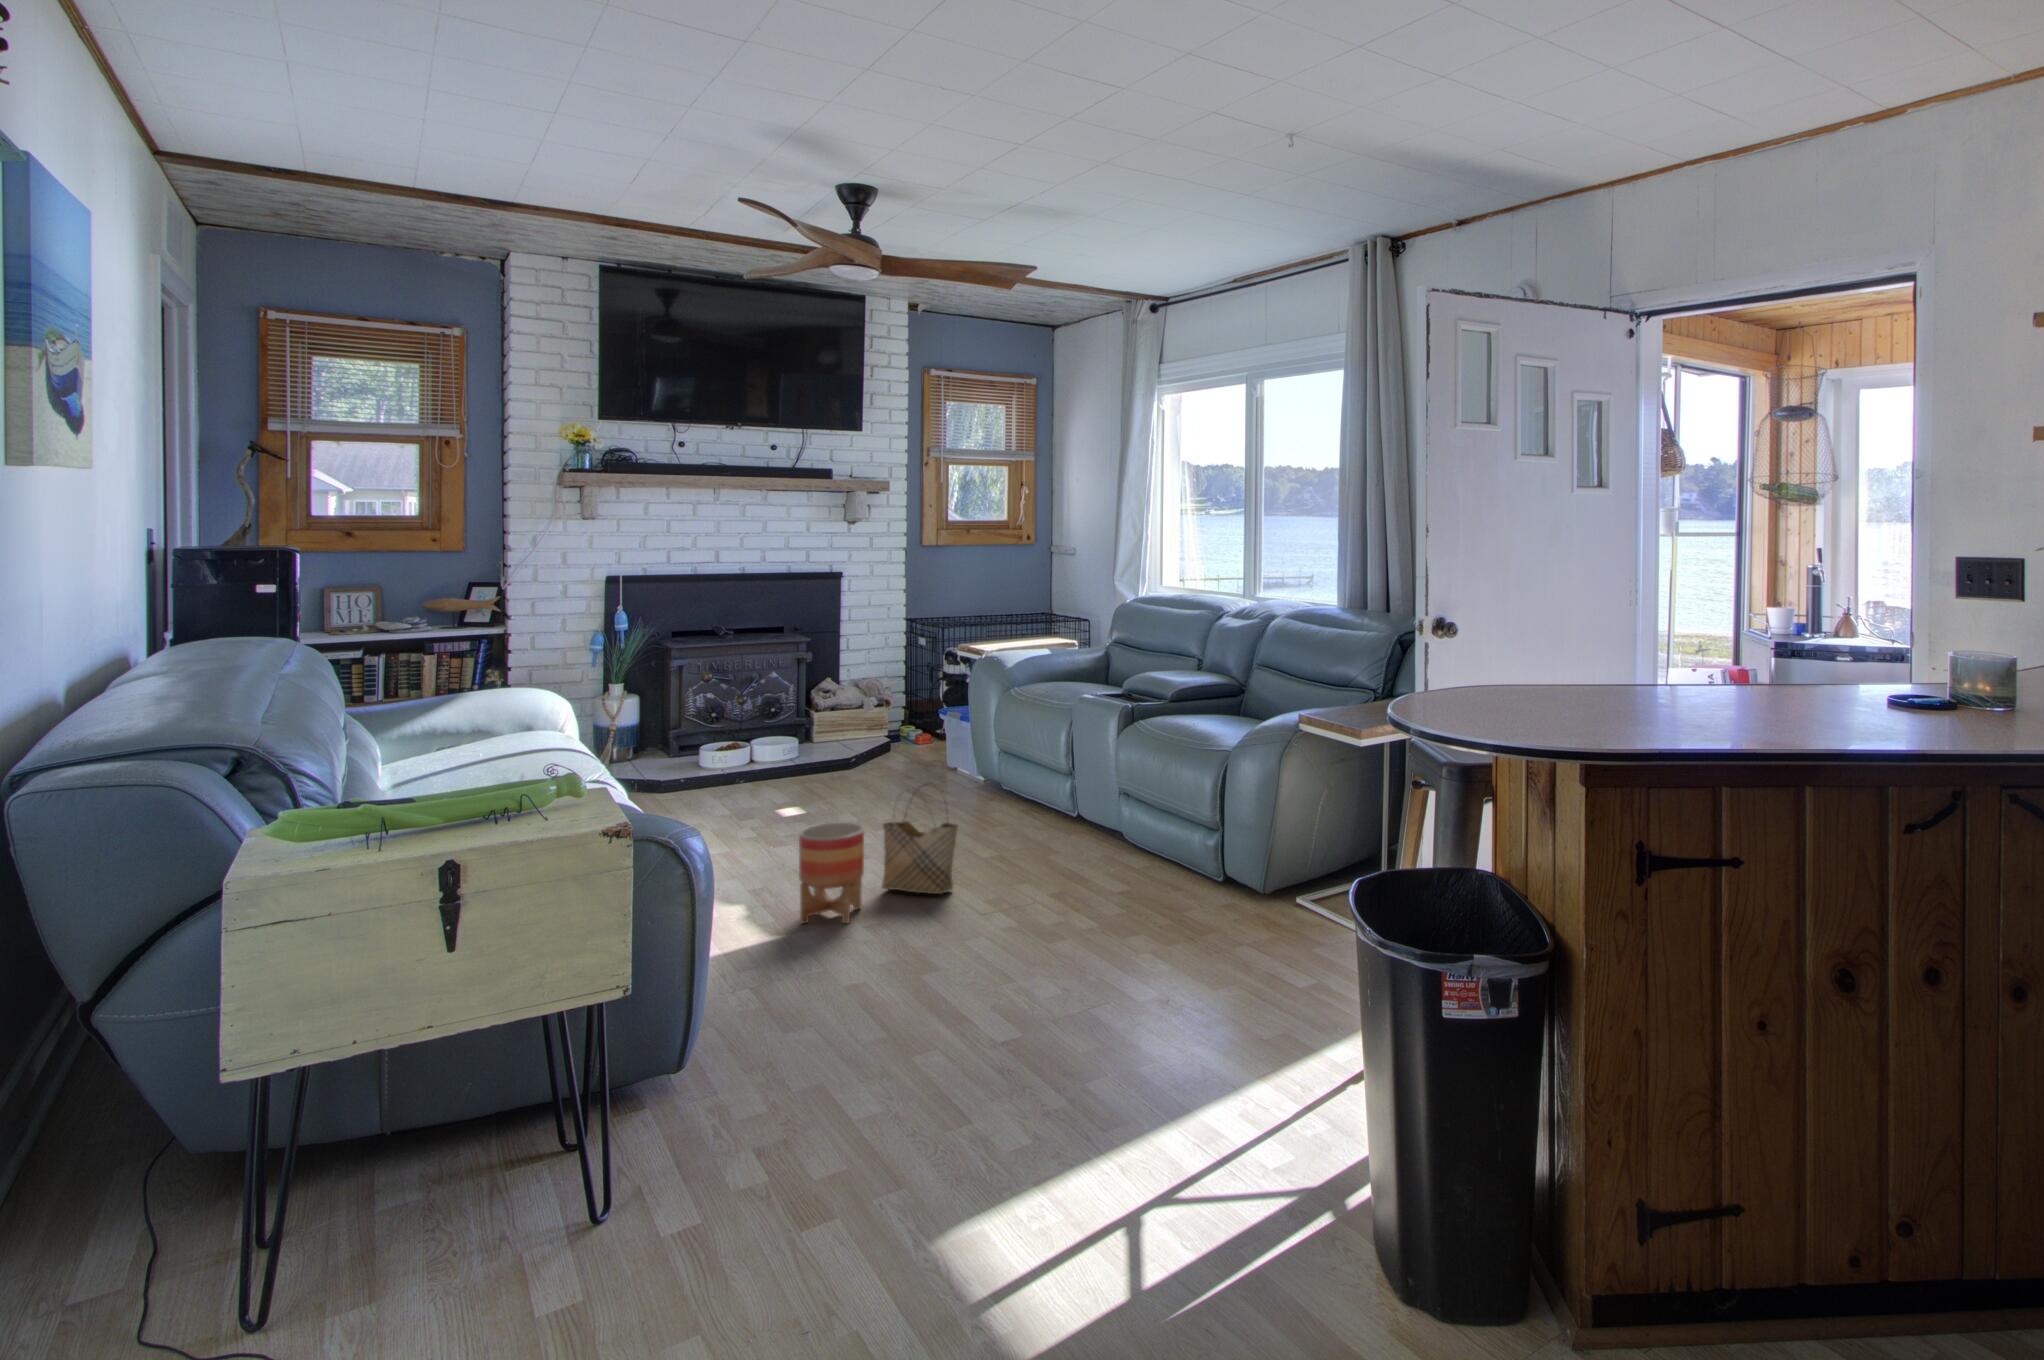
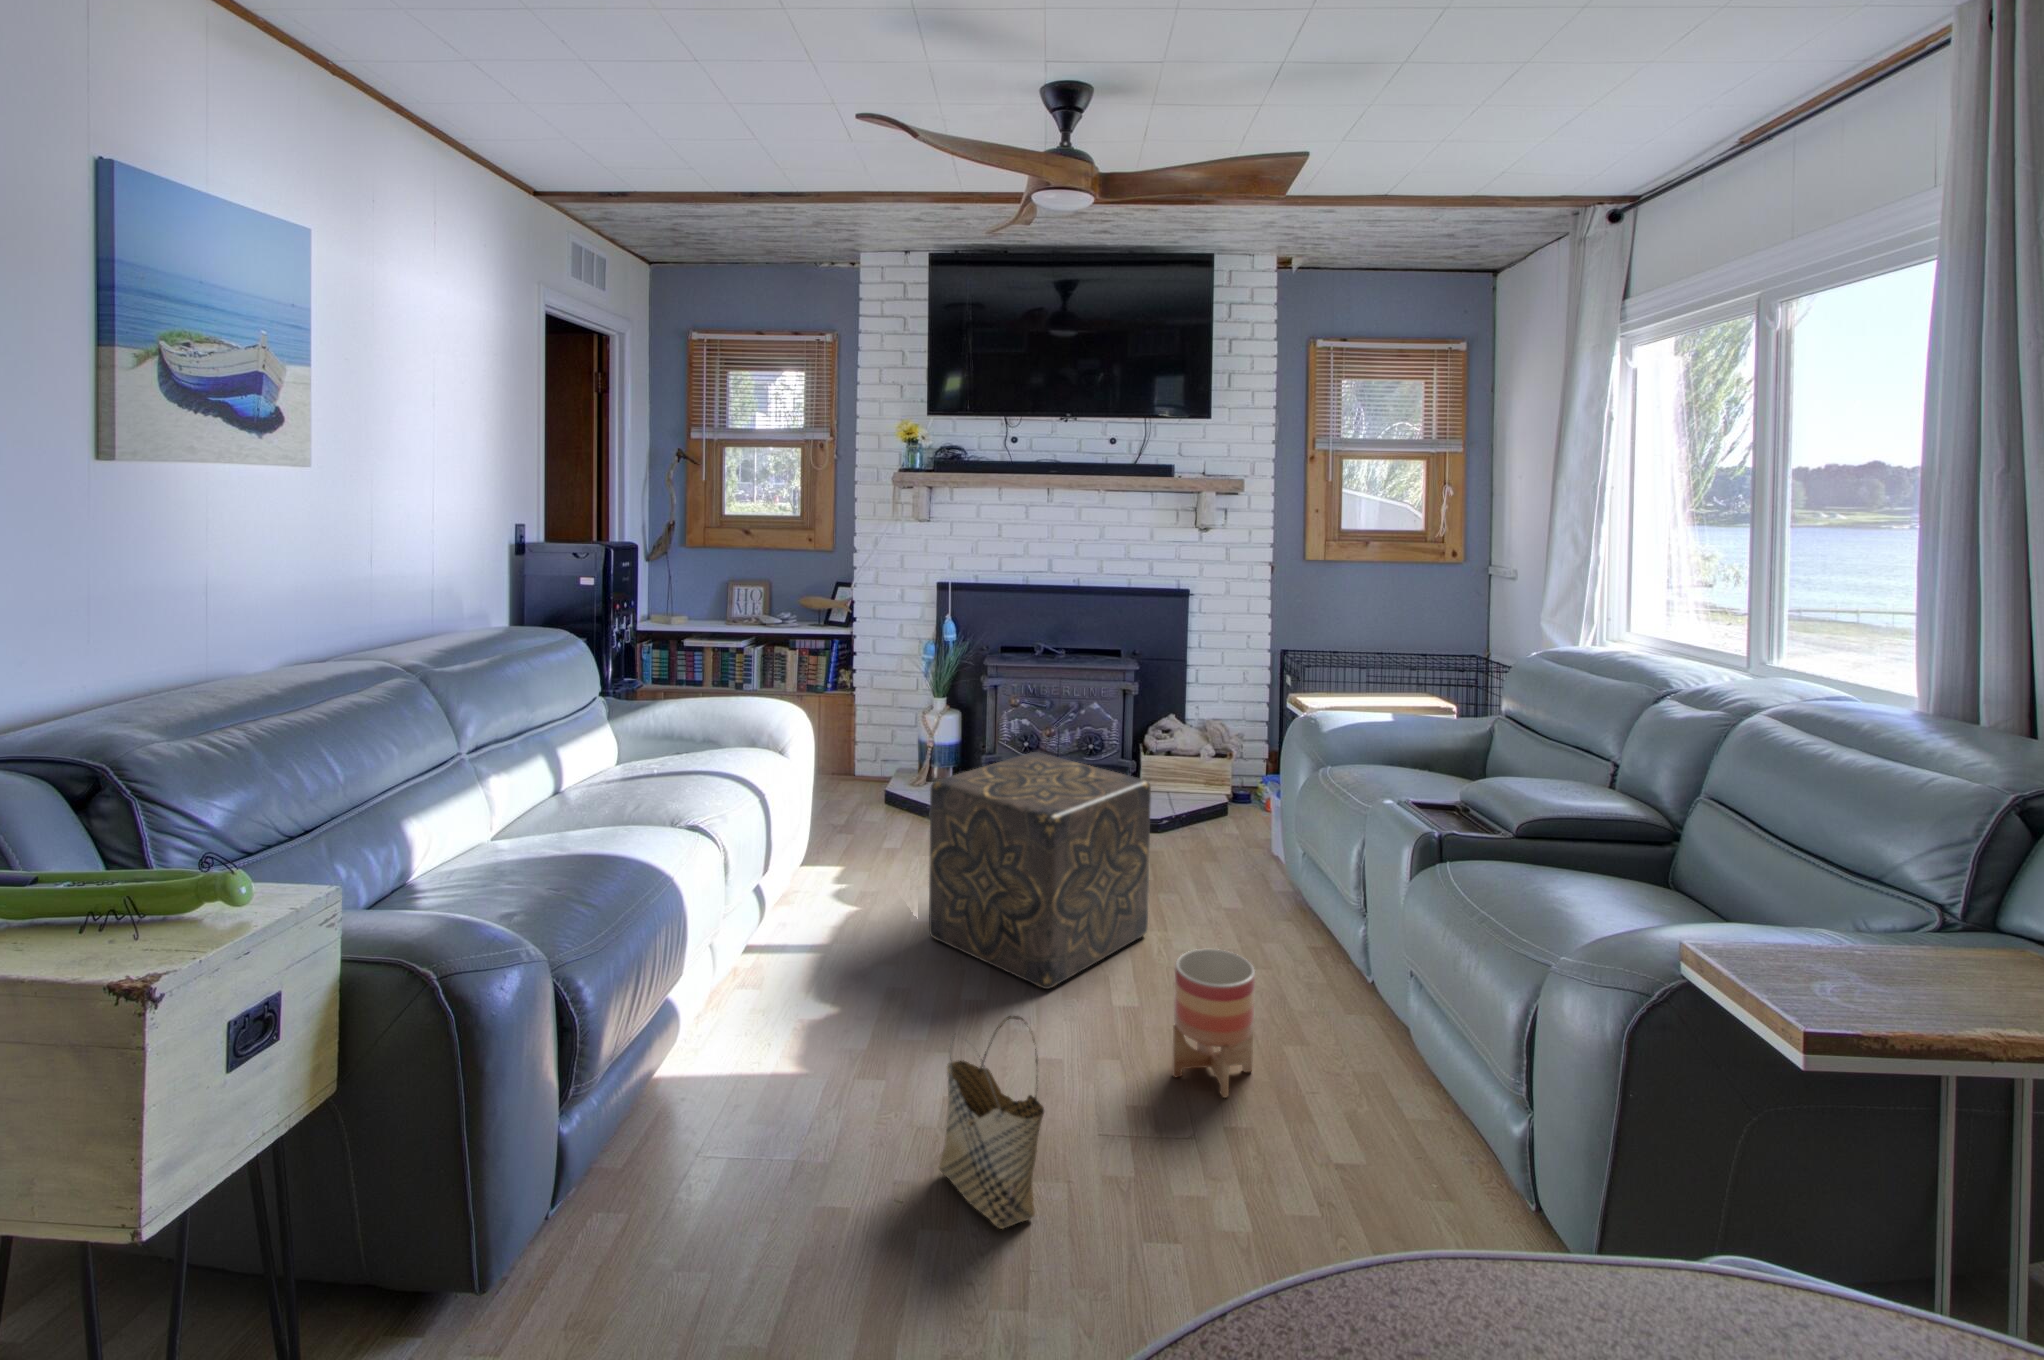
ottoman: none [742,686,905,830] -> present [929,752,1151,989]
planter: present [799,823,864,924] -> present [1172,949,1255,1098]

